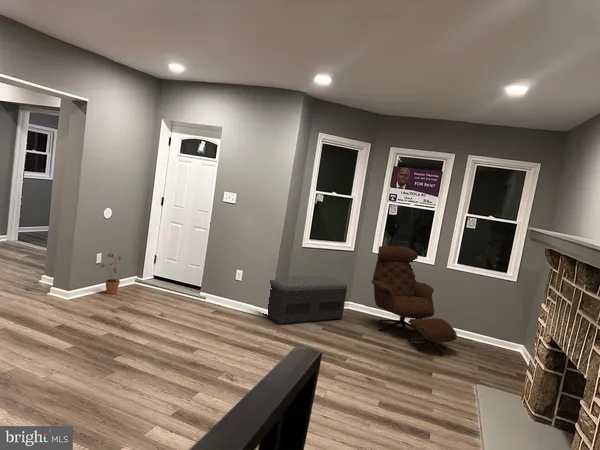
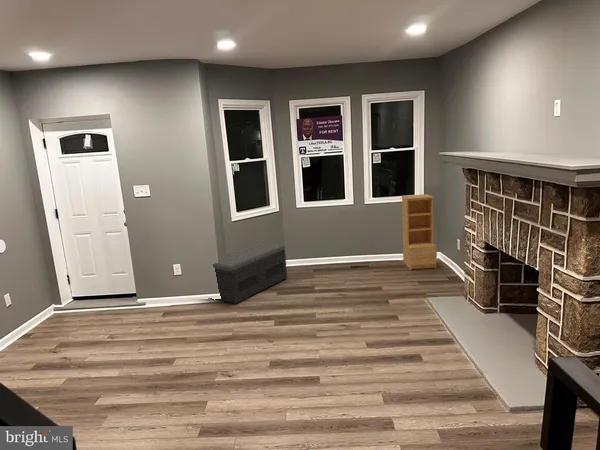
lounge chair: present [372,246,457,355] -> none [303,195,394,285]
potted plant: present [100,254,121,294] -> none [10,290,42,336]
bookshelf: none [476,269,525,360] -> present [402,194,437,270]

